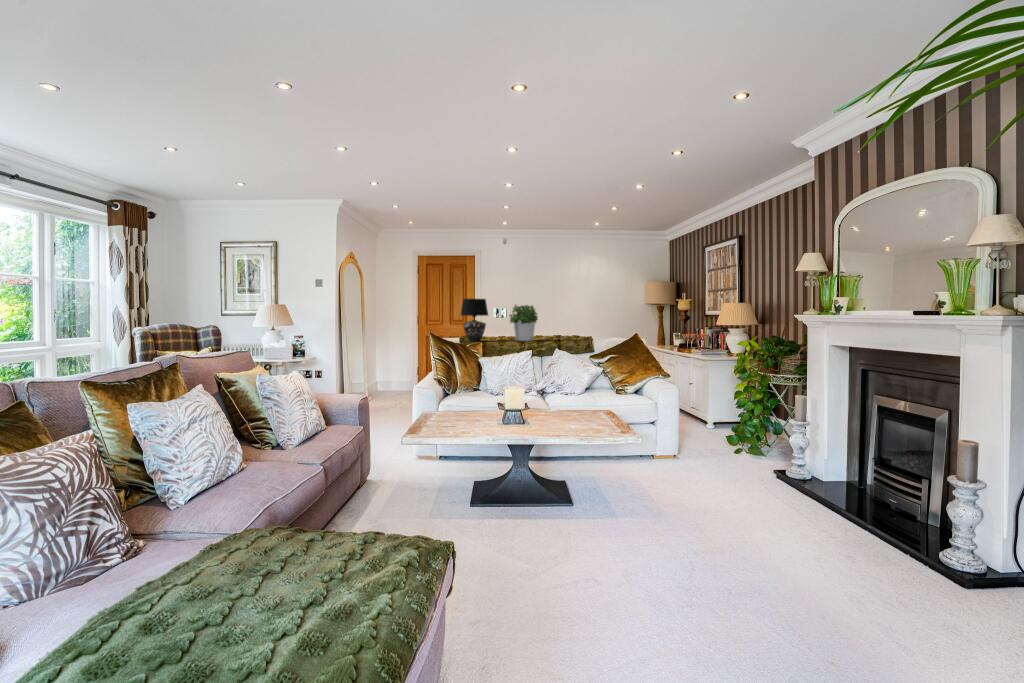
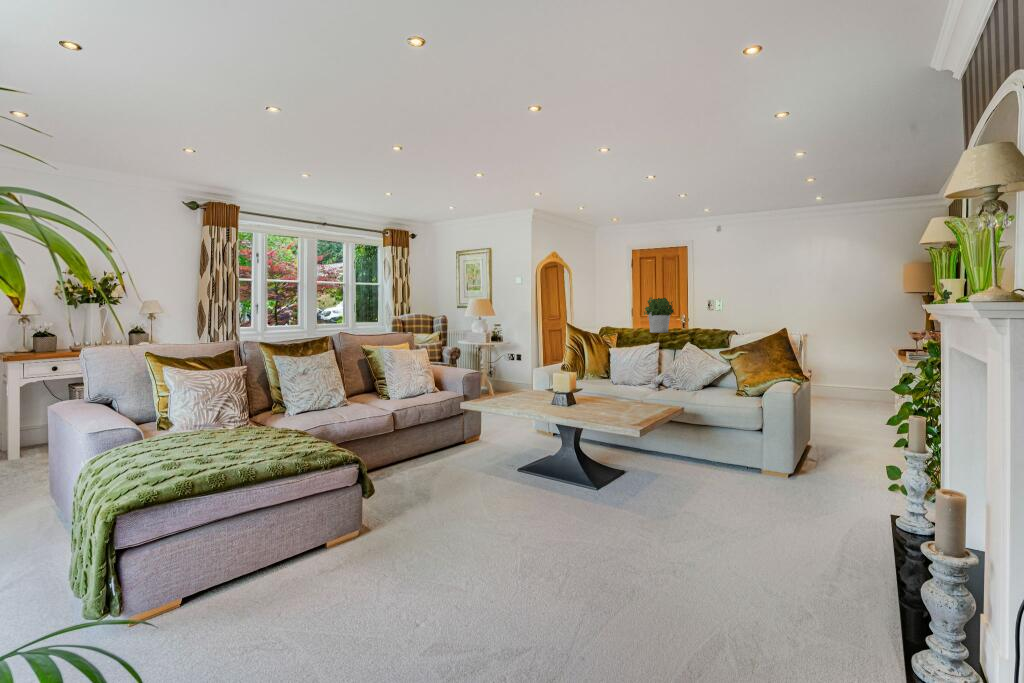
table lamp: present [461,299,488,342] -> none [600,292,627,332]

